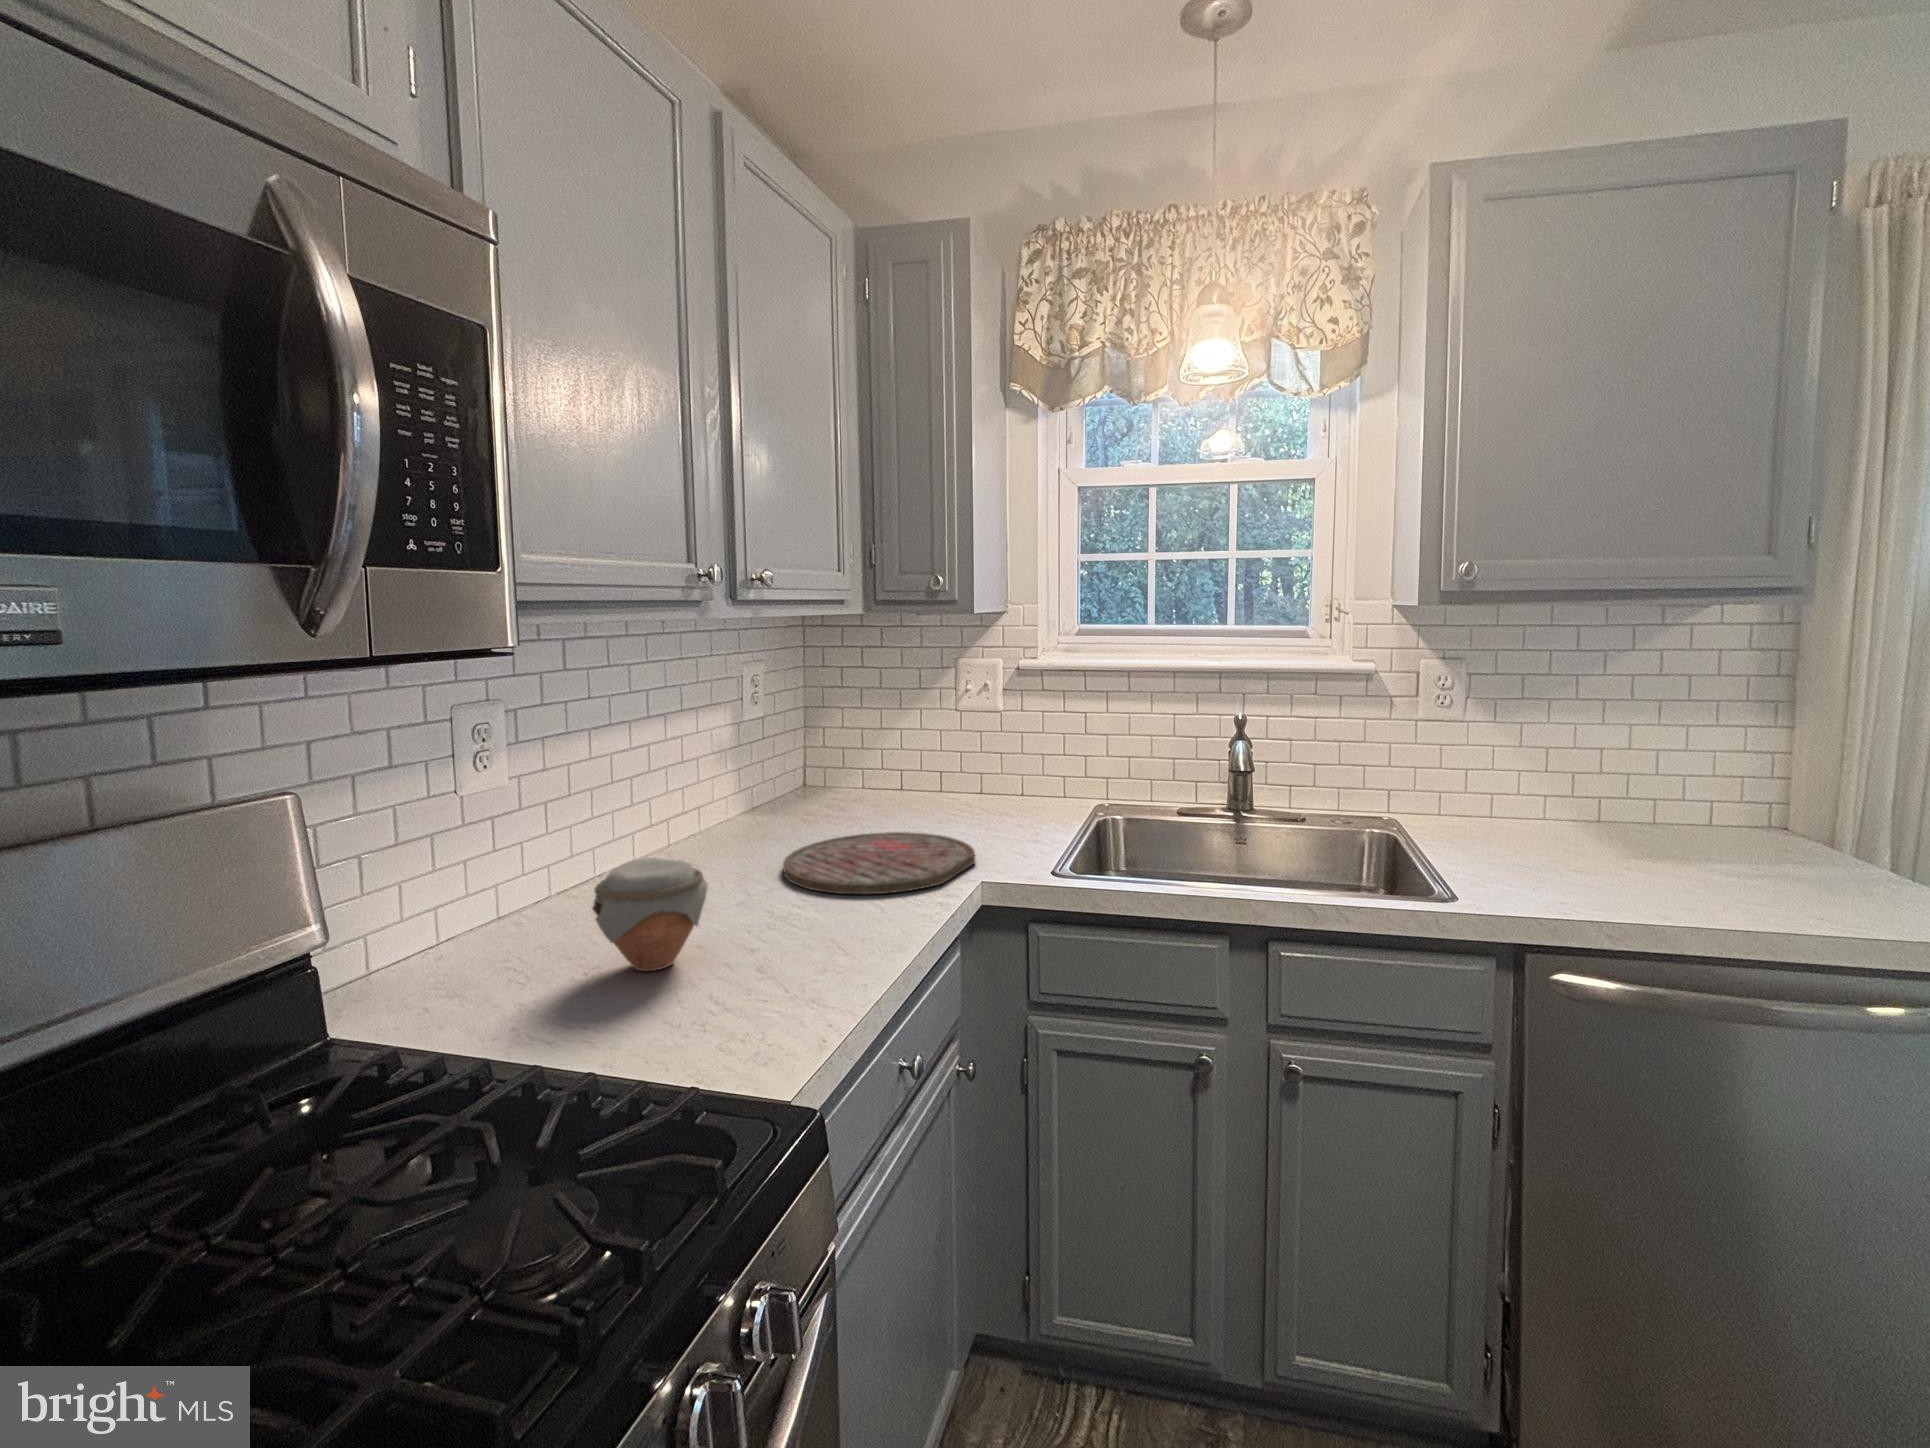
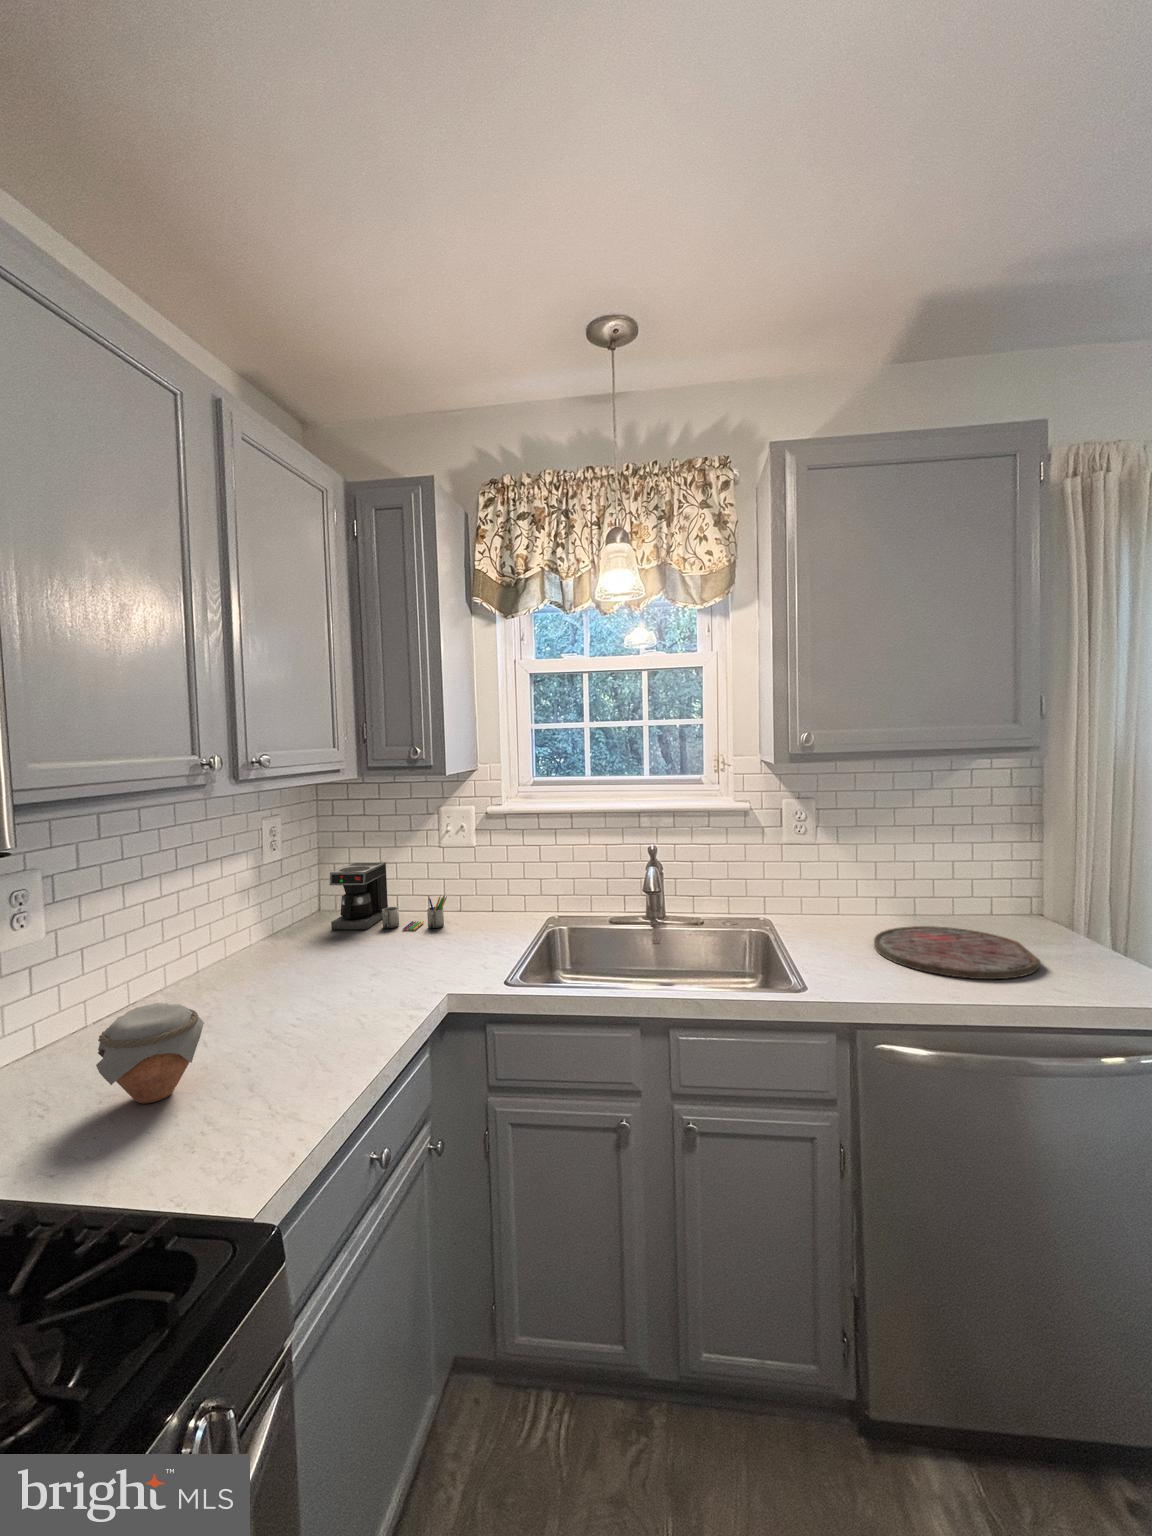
coffee maker: none [821,728,968,813] -> present [330,863,447,930]
cutting board: present [783,832,975,894] -> present [874,926,1040,979]

